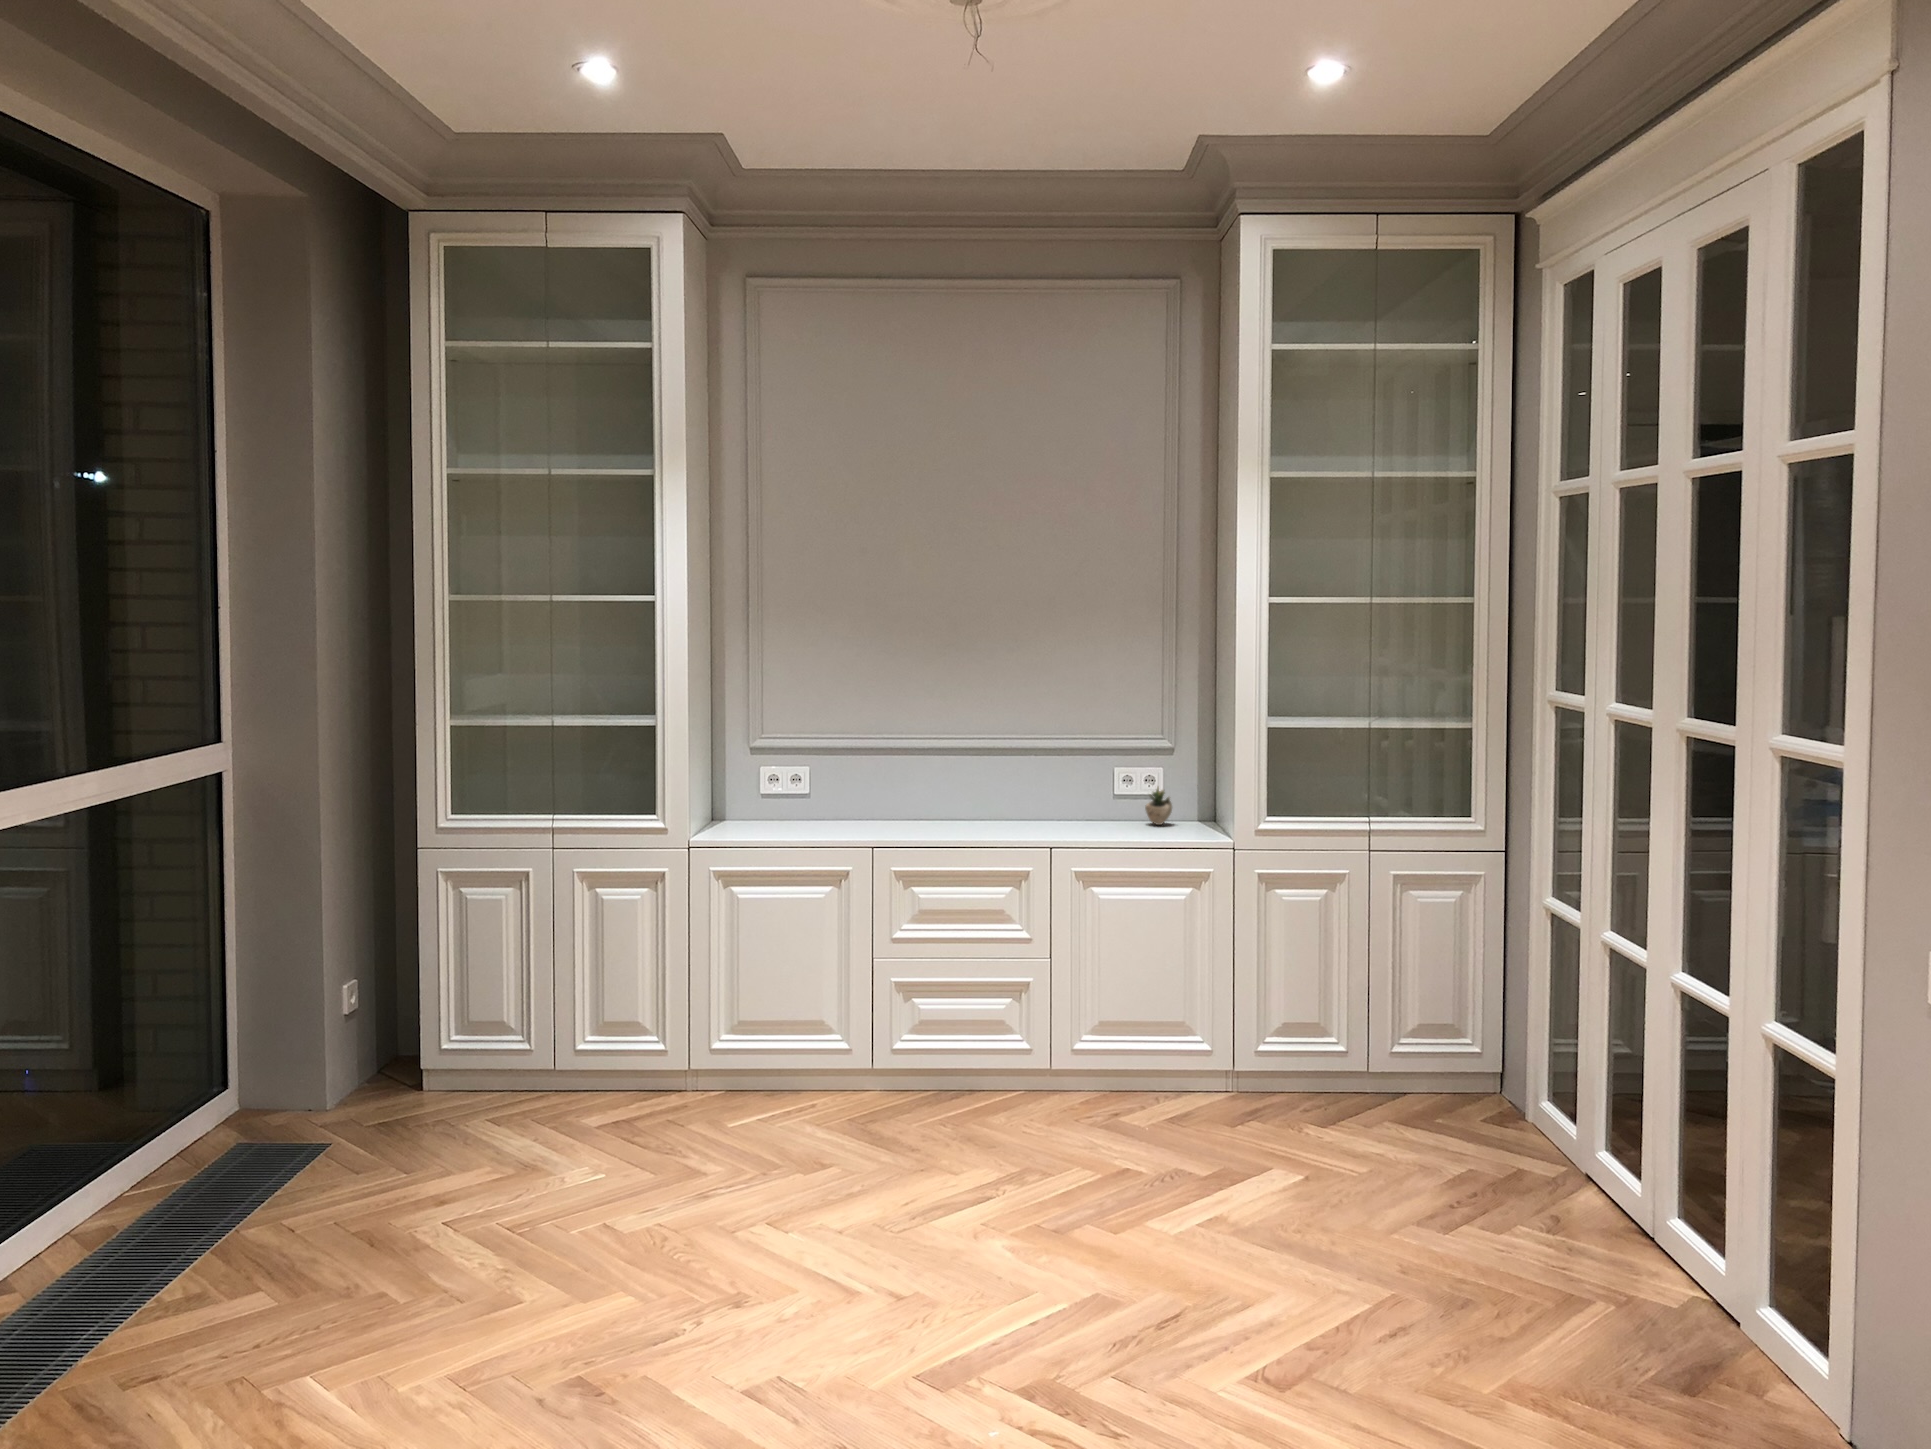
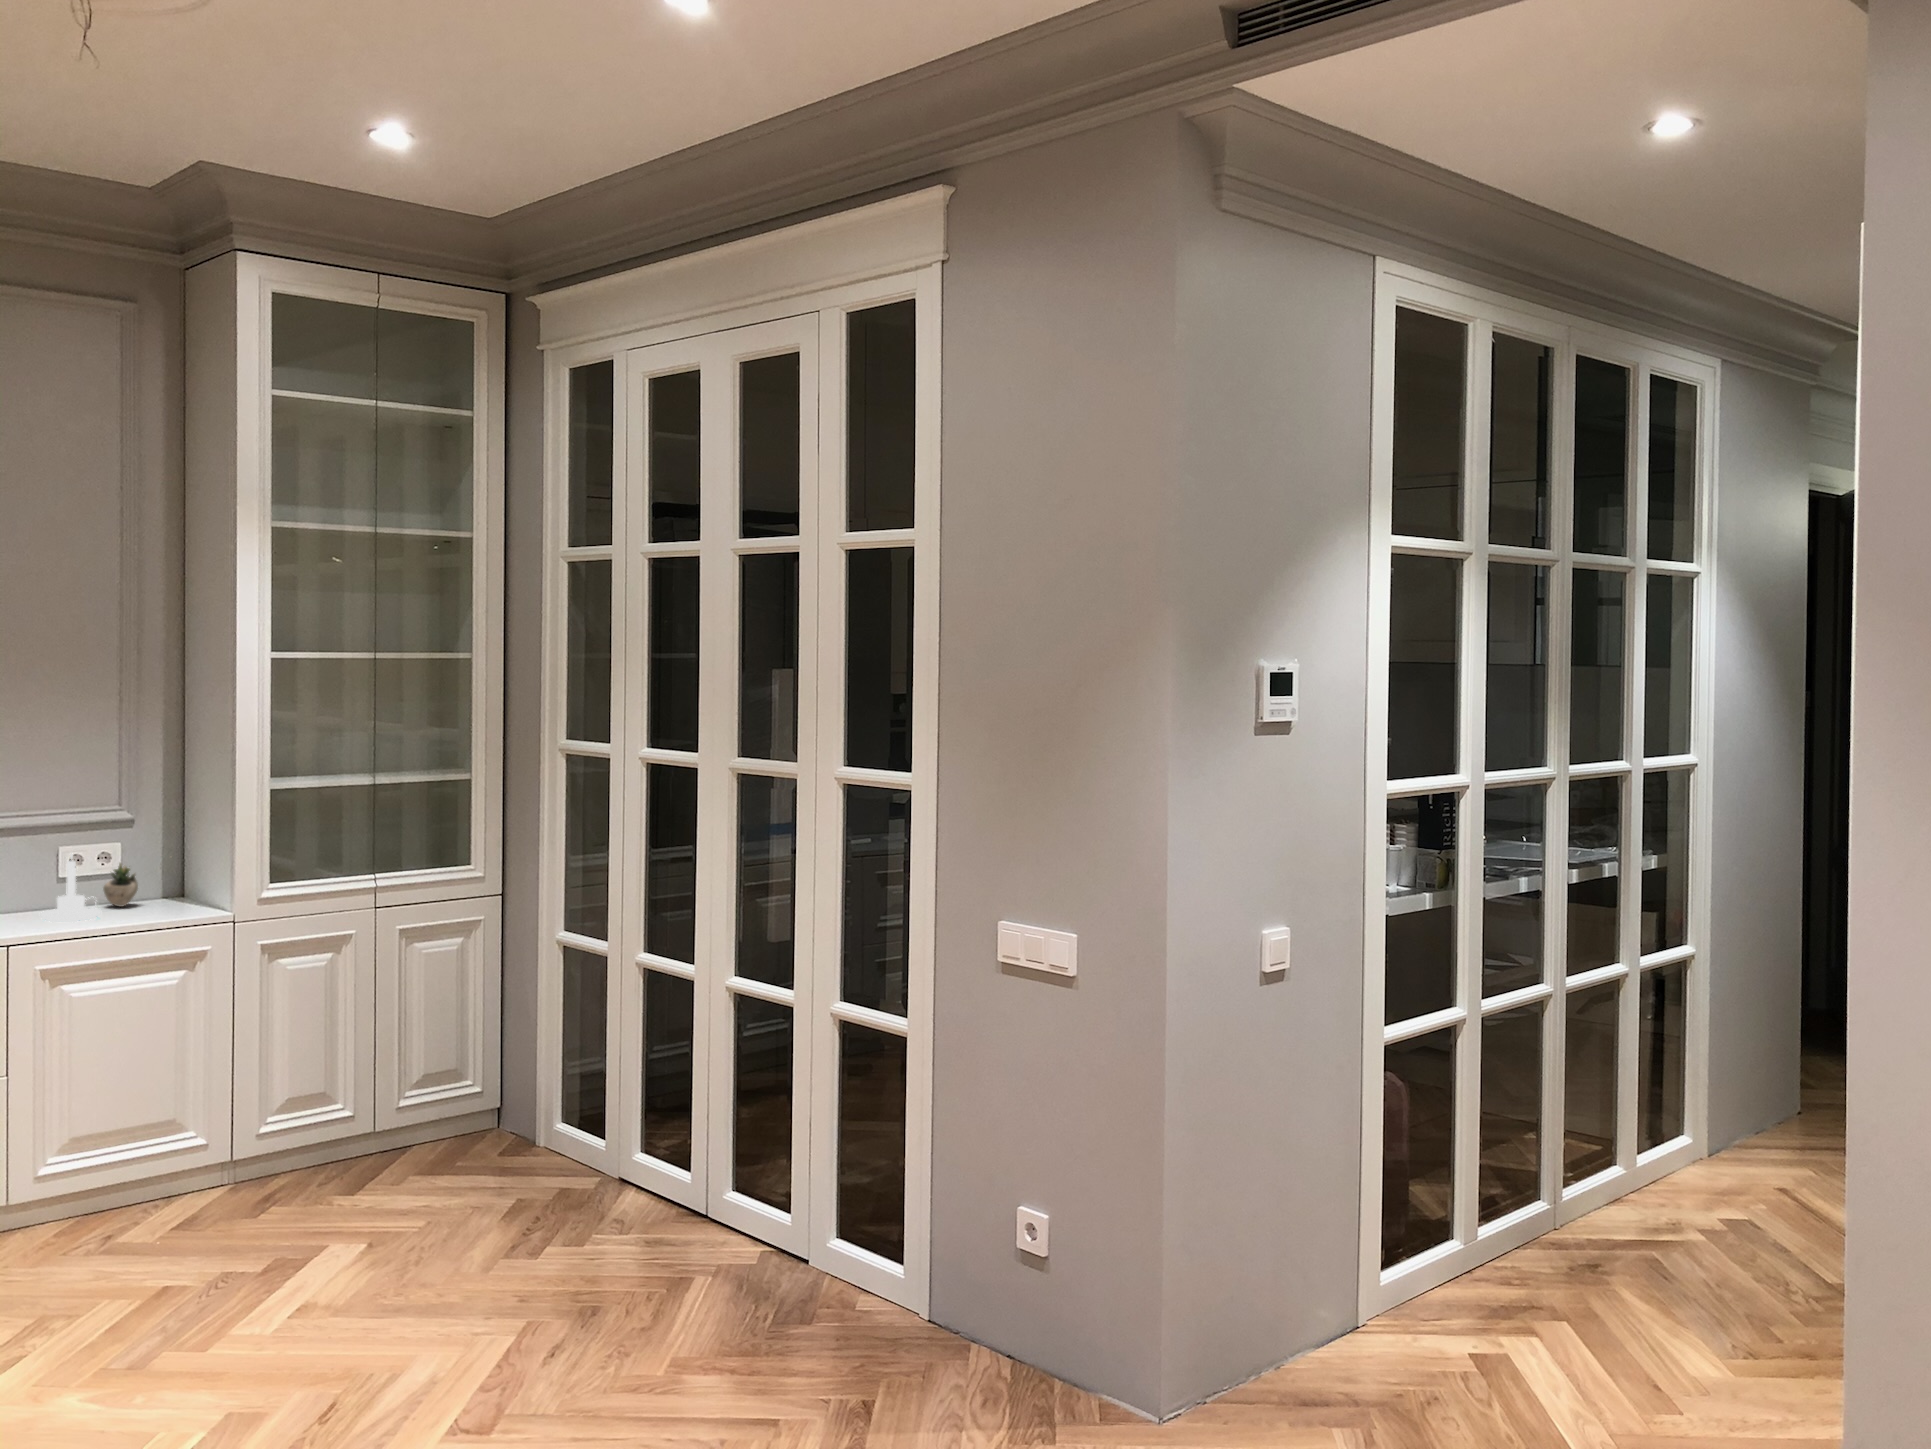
candle holder: none [1087,772,1133,834] -> present [40,854,101,922]

